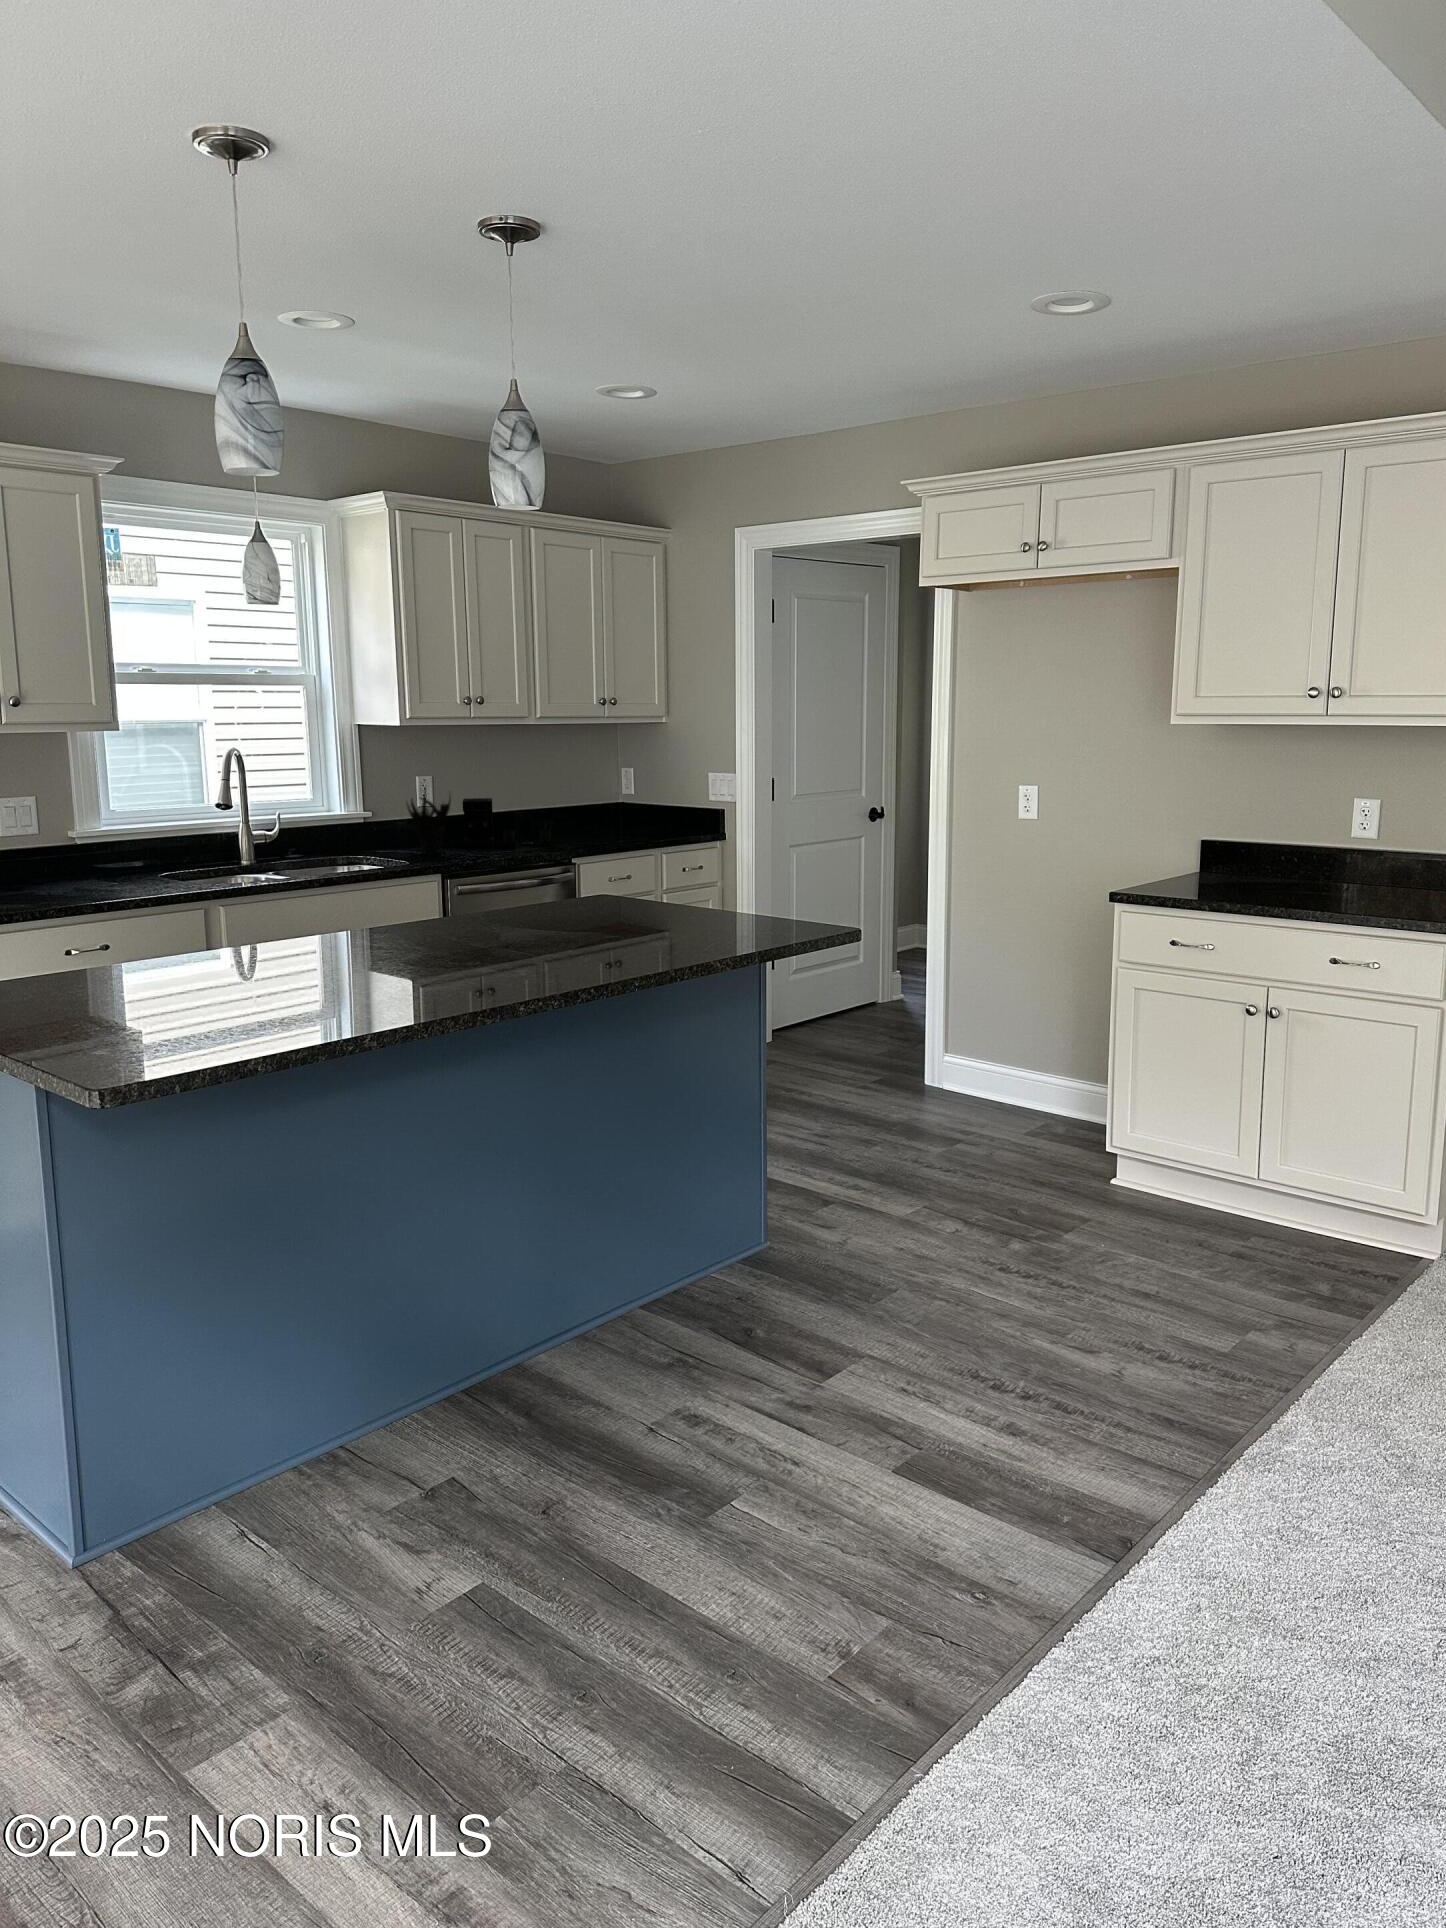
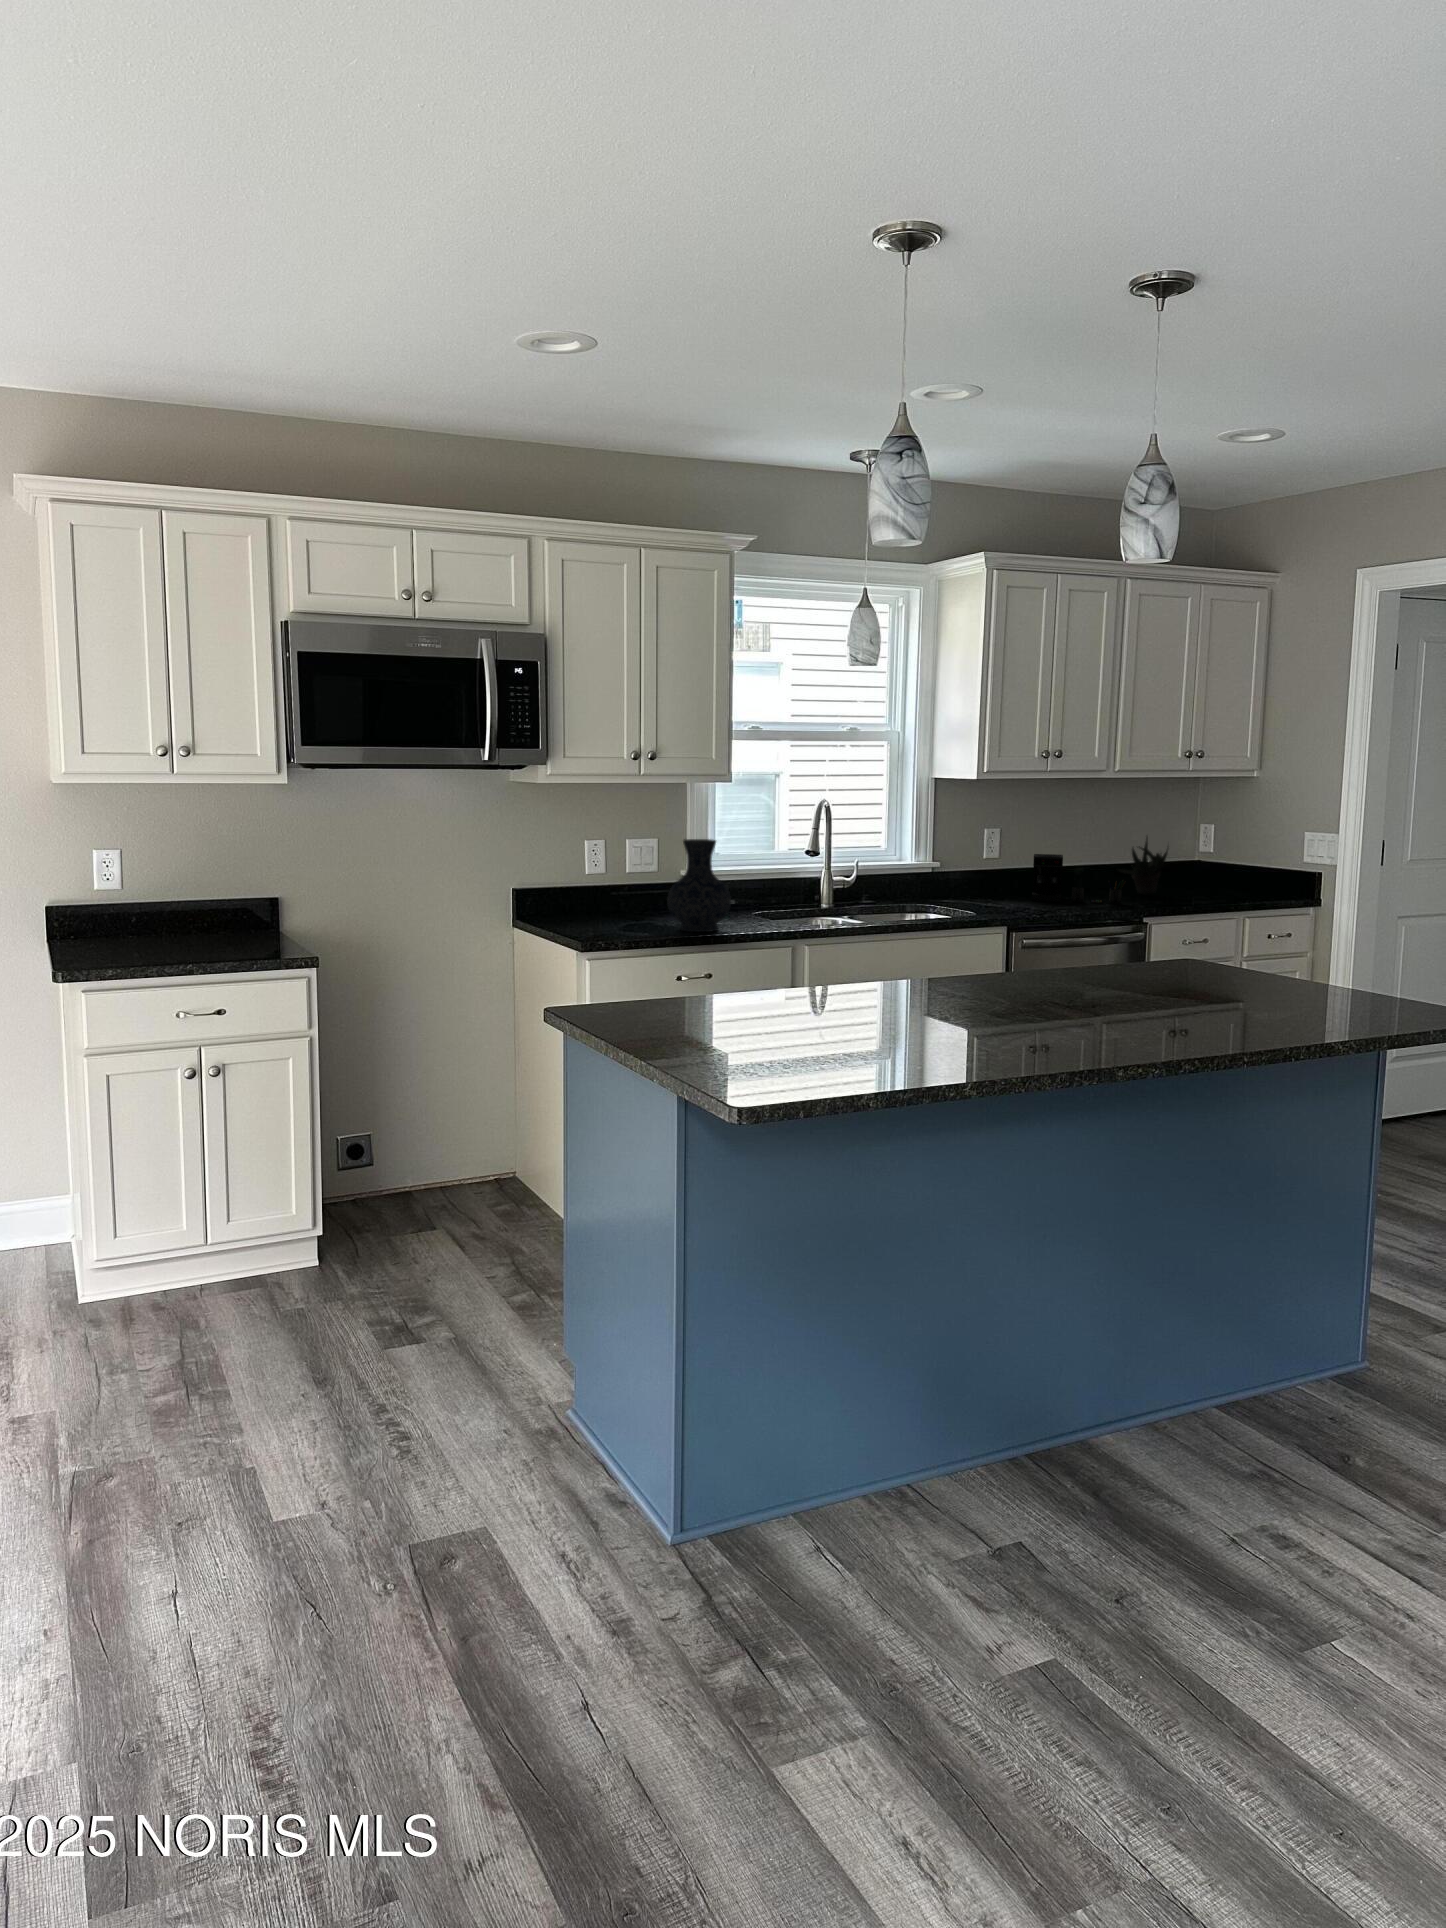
succulent plant: present [394,788,451,851] -> present [1118,837,1168,894]
vase: none [46,796,124,900] -> present [667,839,731,932]

